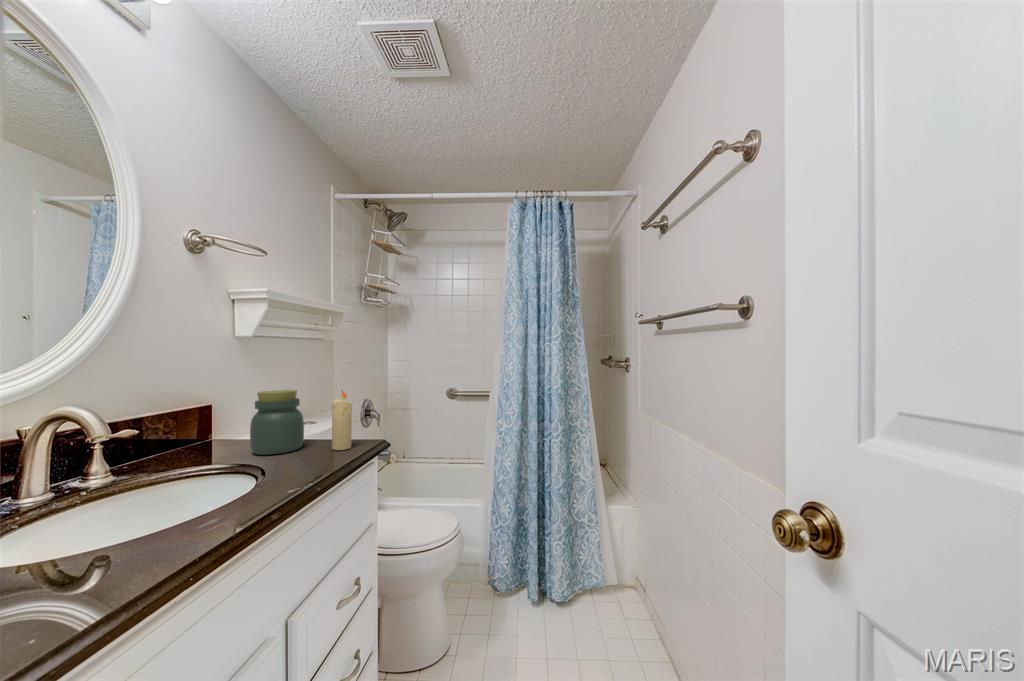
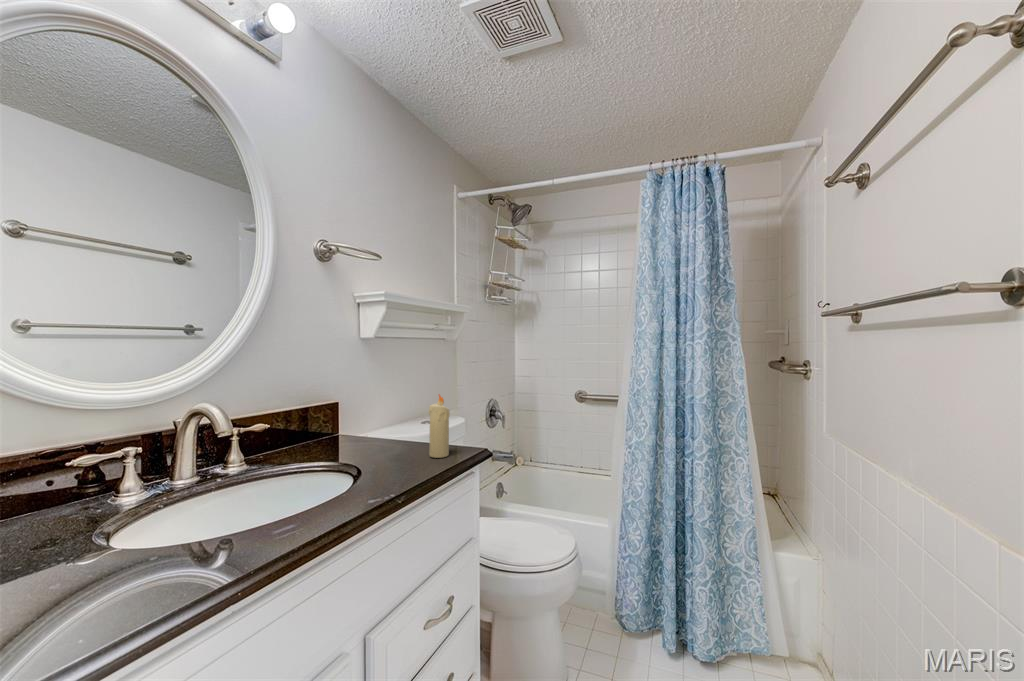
jar: present [250,390,304,455] -> none [358,392,406,456]

